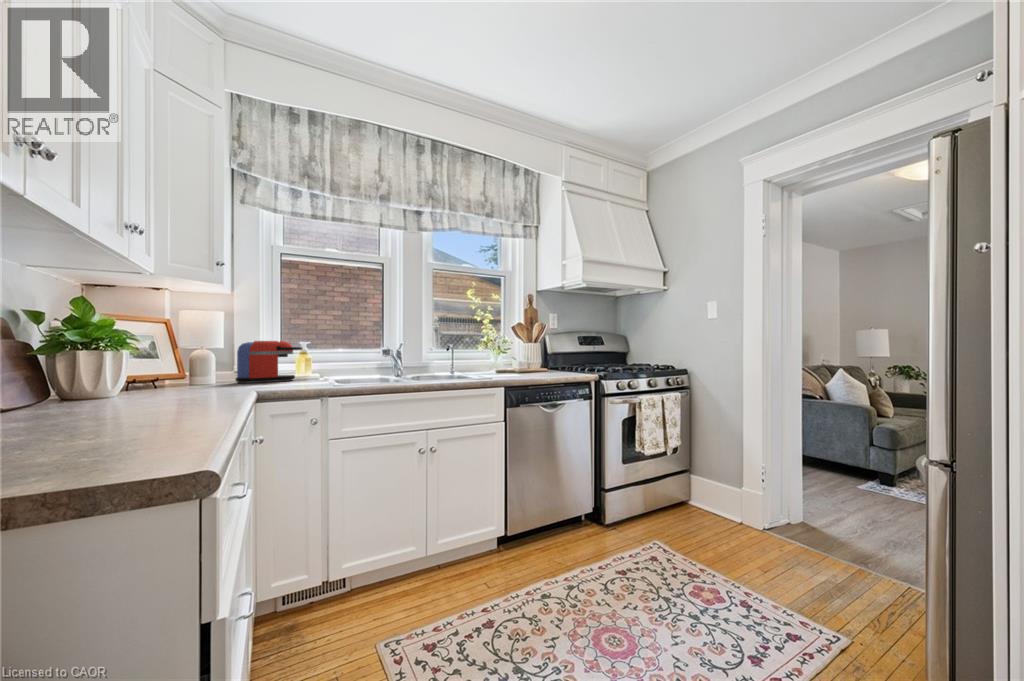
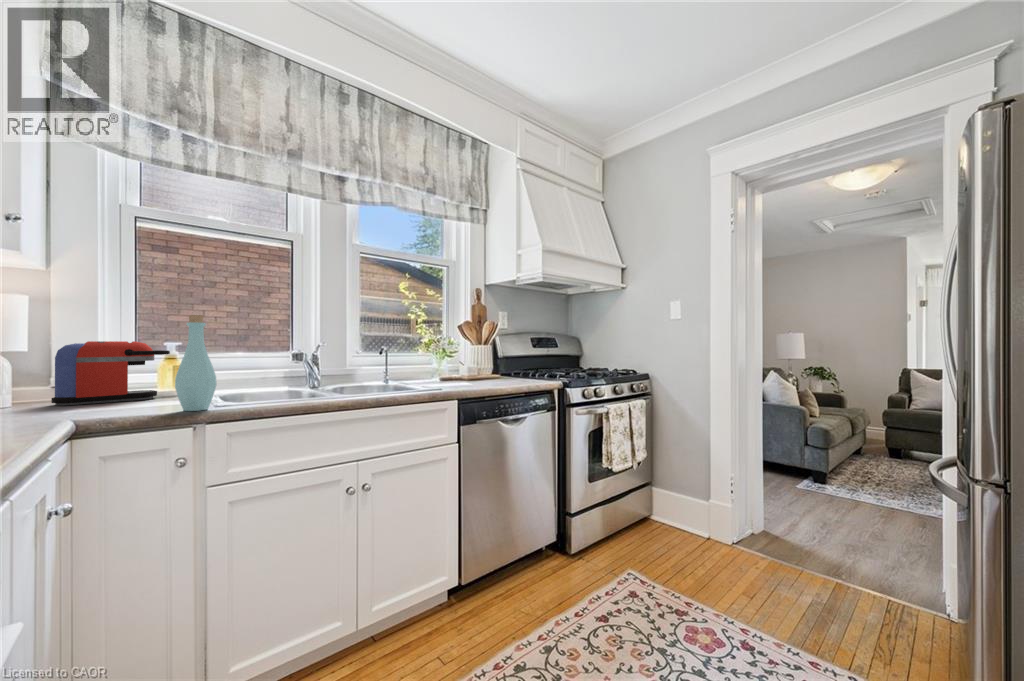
bottle: none [309,323,334,388] -> present [175,315,216,411]

